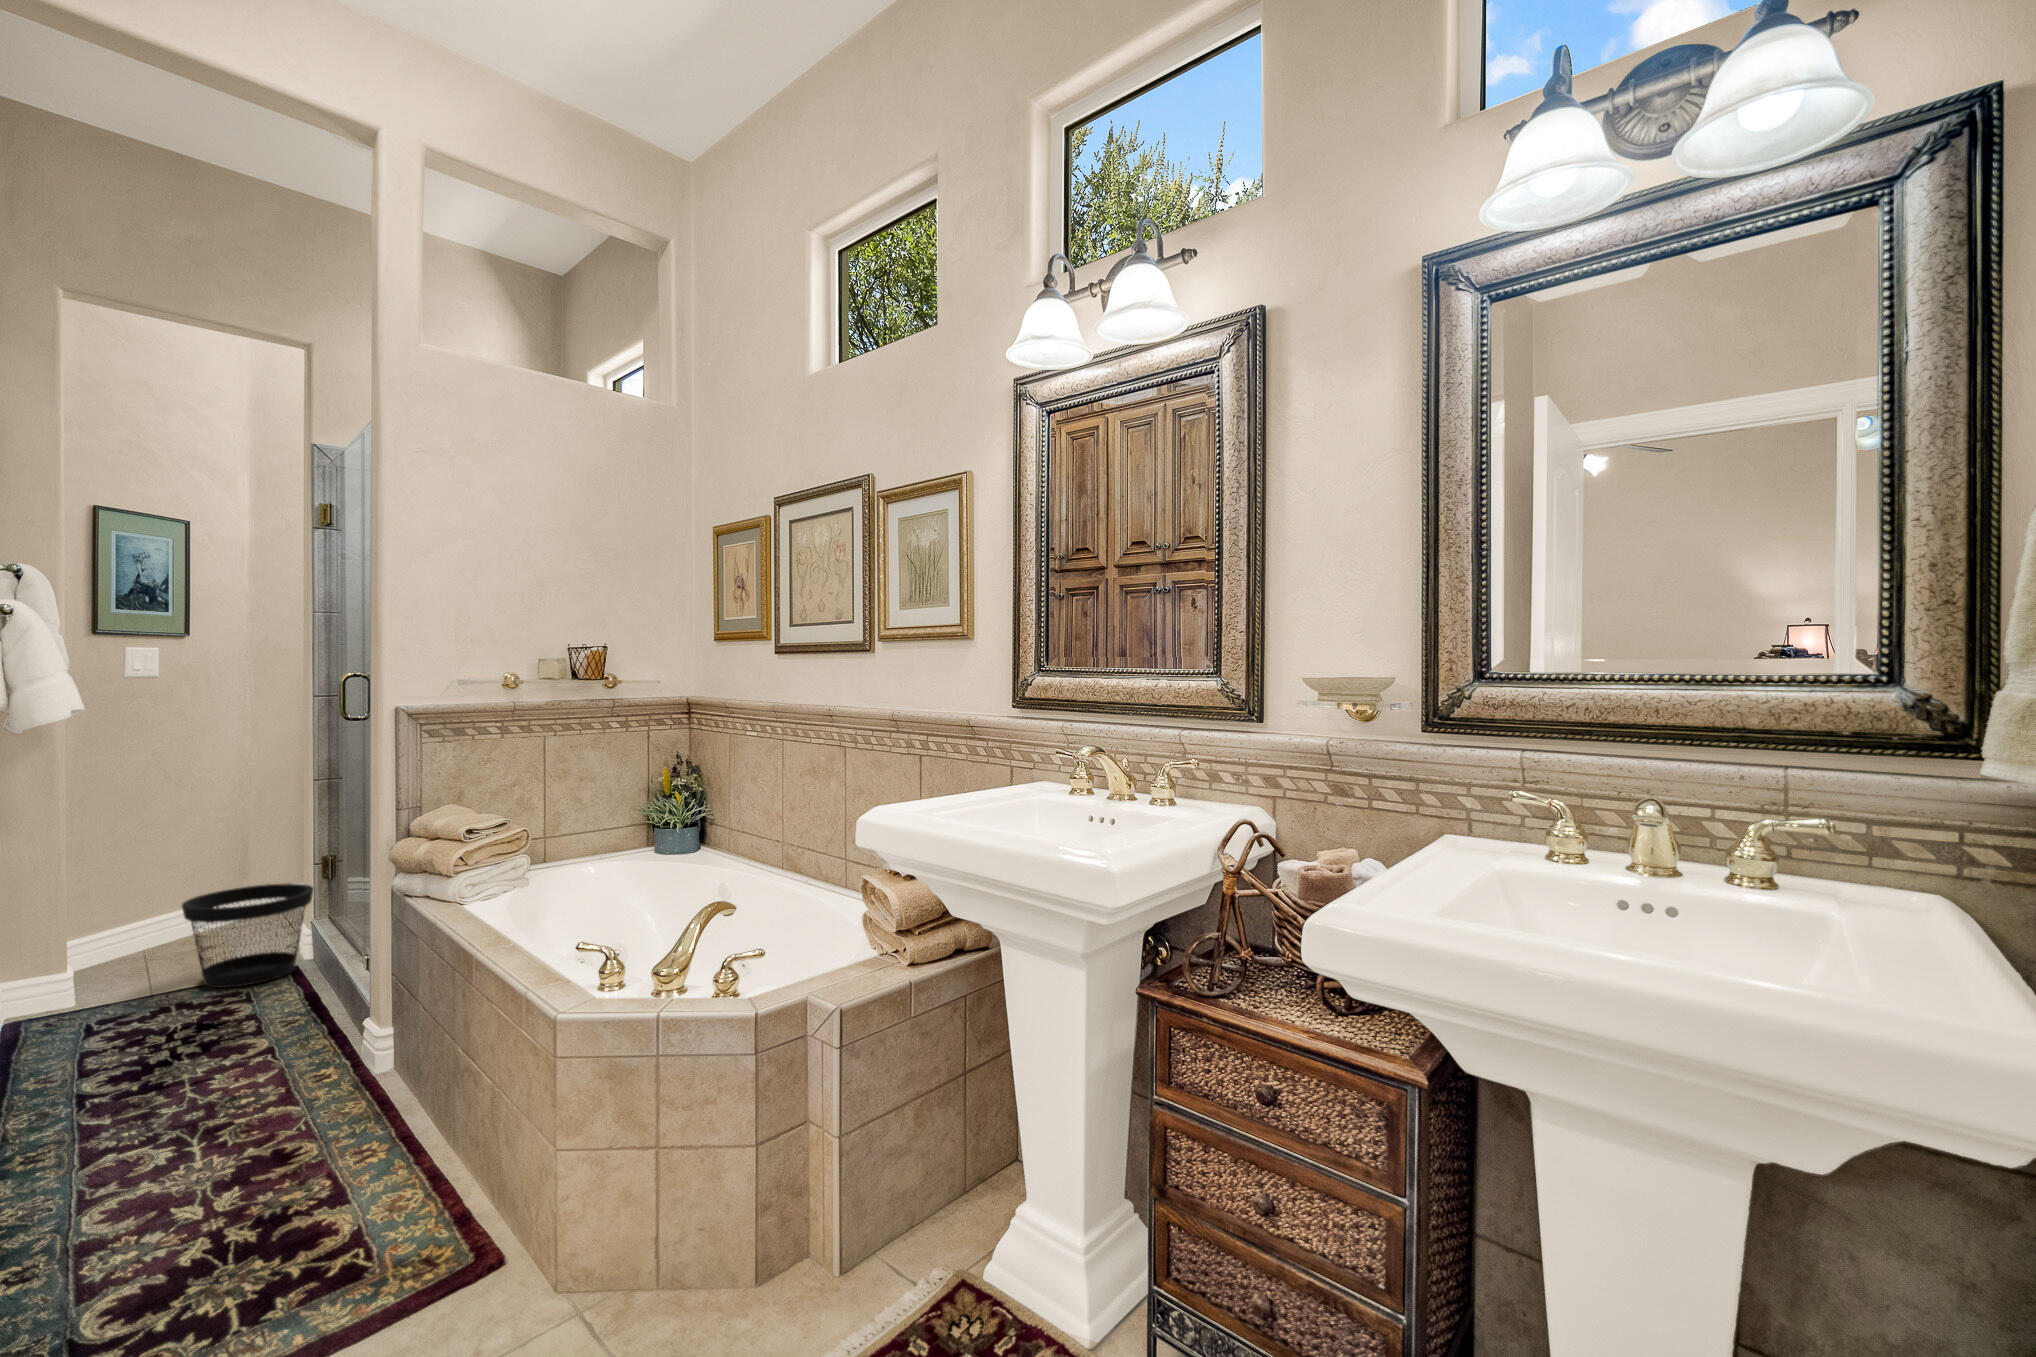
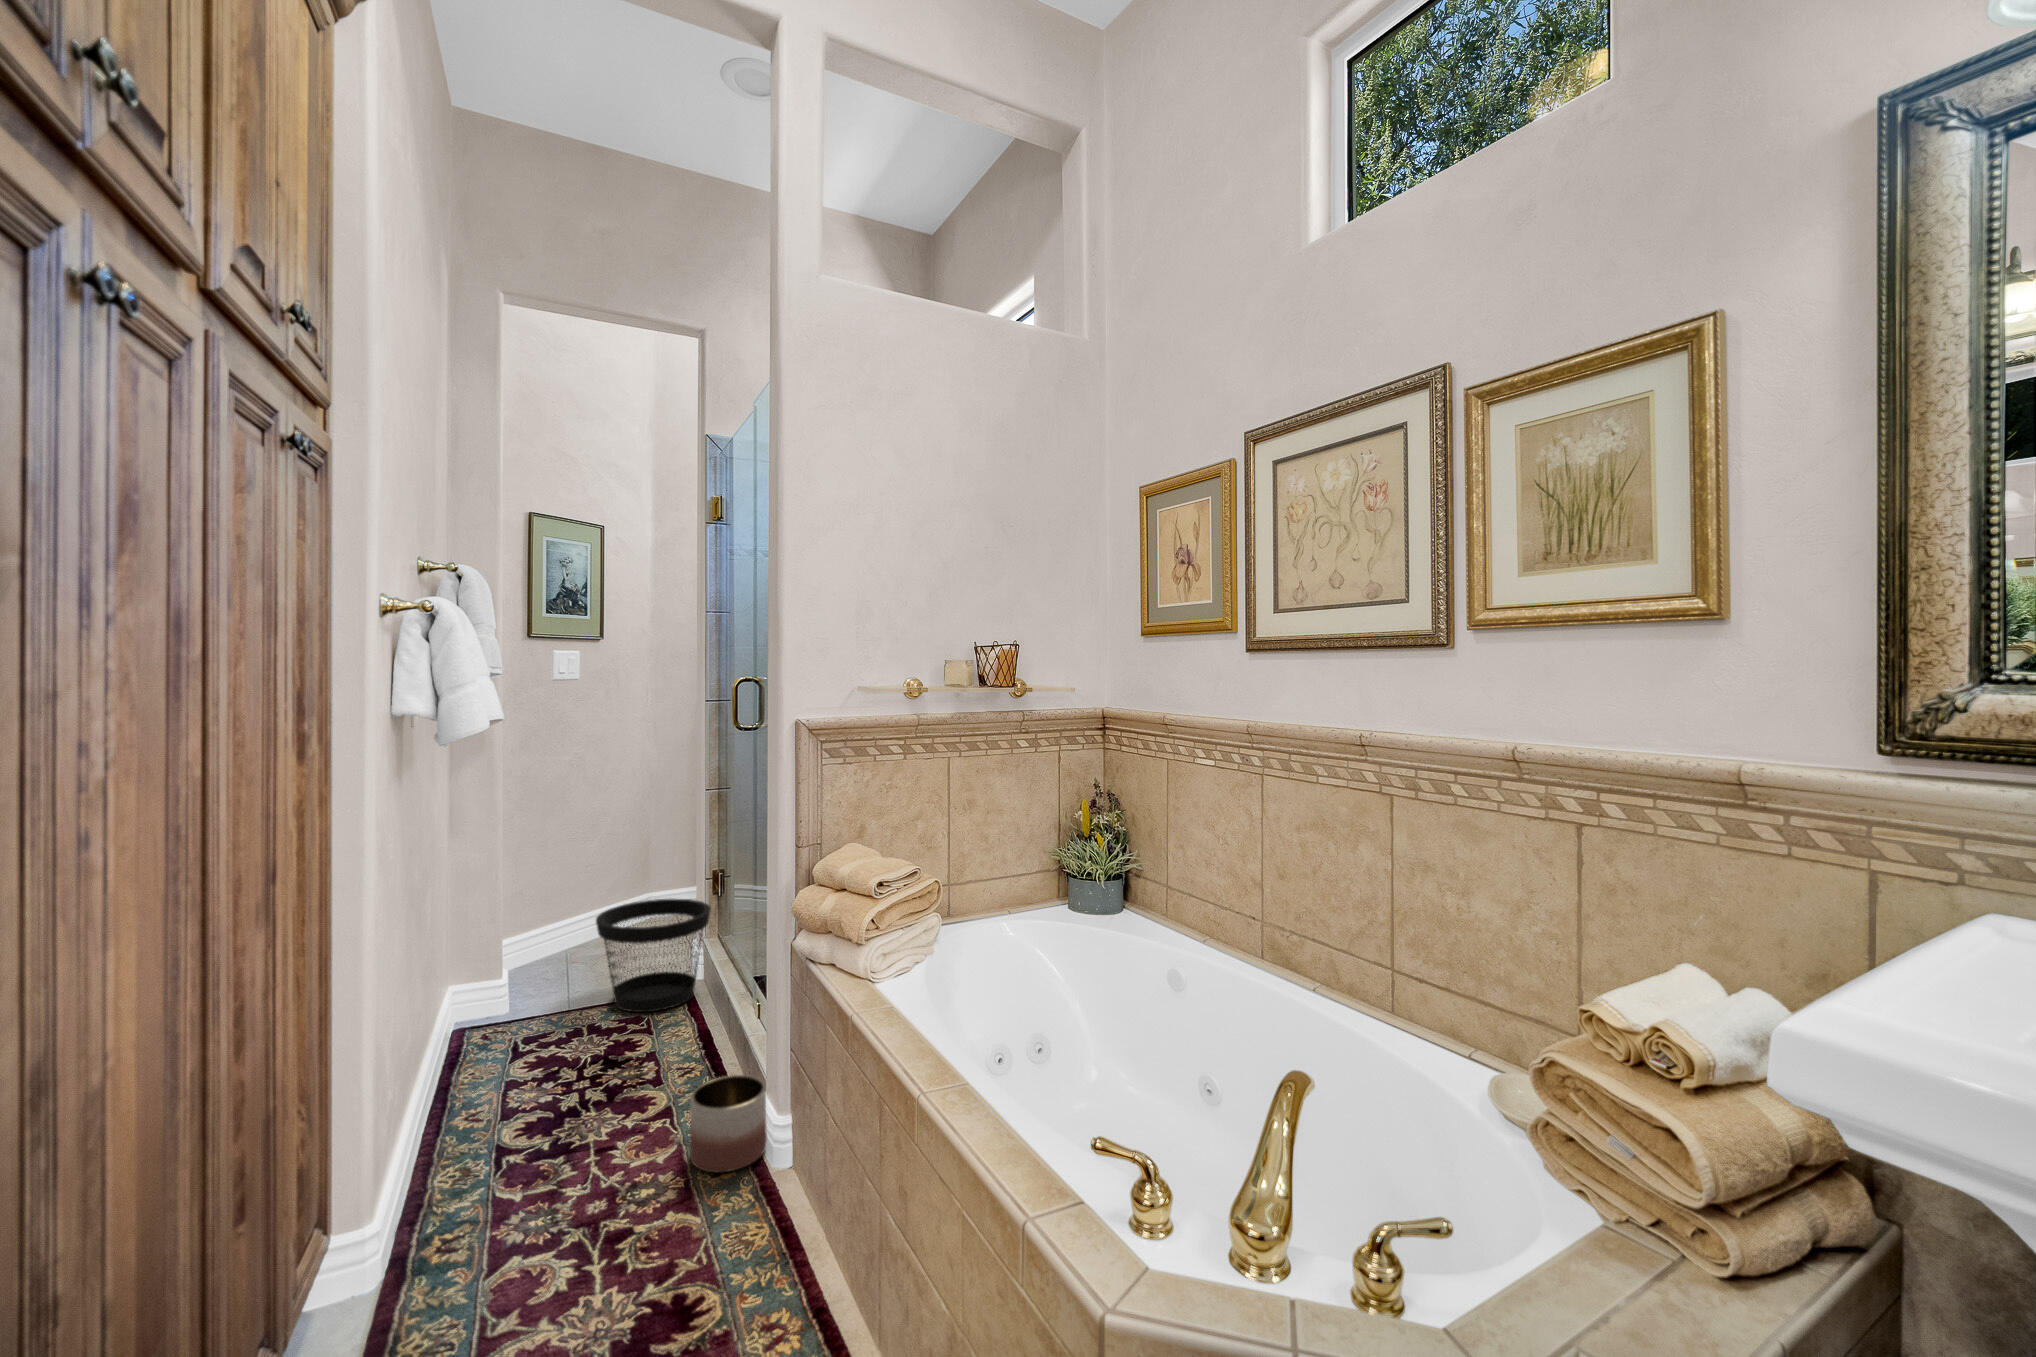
planter: none [290,1004,366,1080] -> present [690,1075,767,1172]

